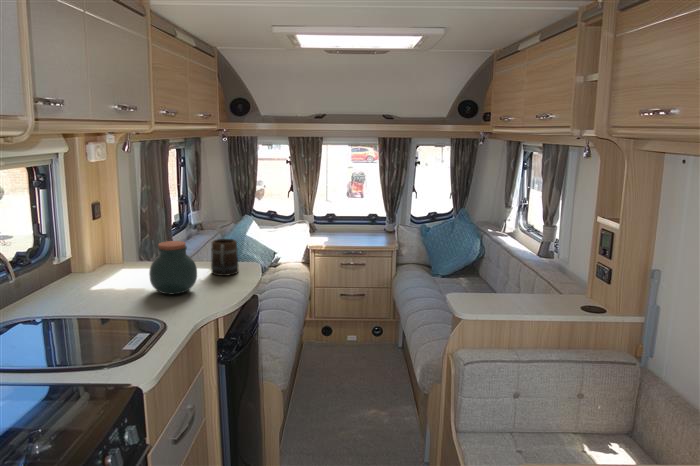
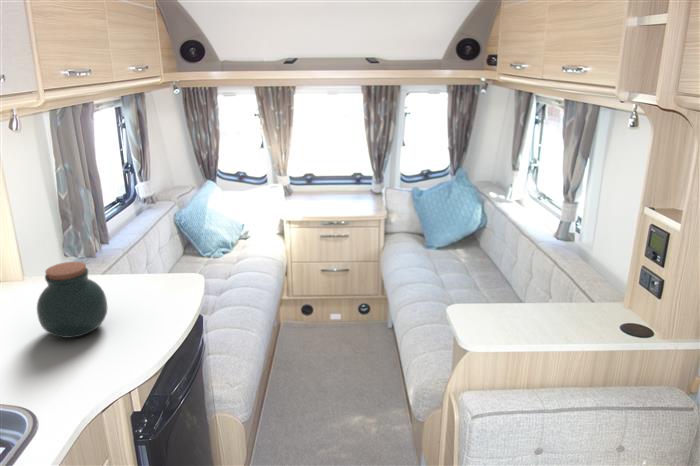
mug: present [211,239,238,276] -> none [134,244,174,296]

